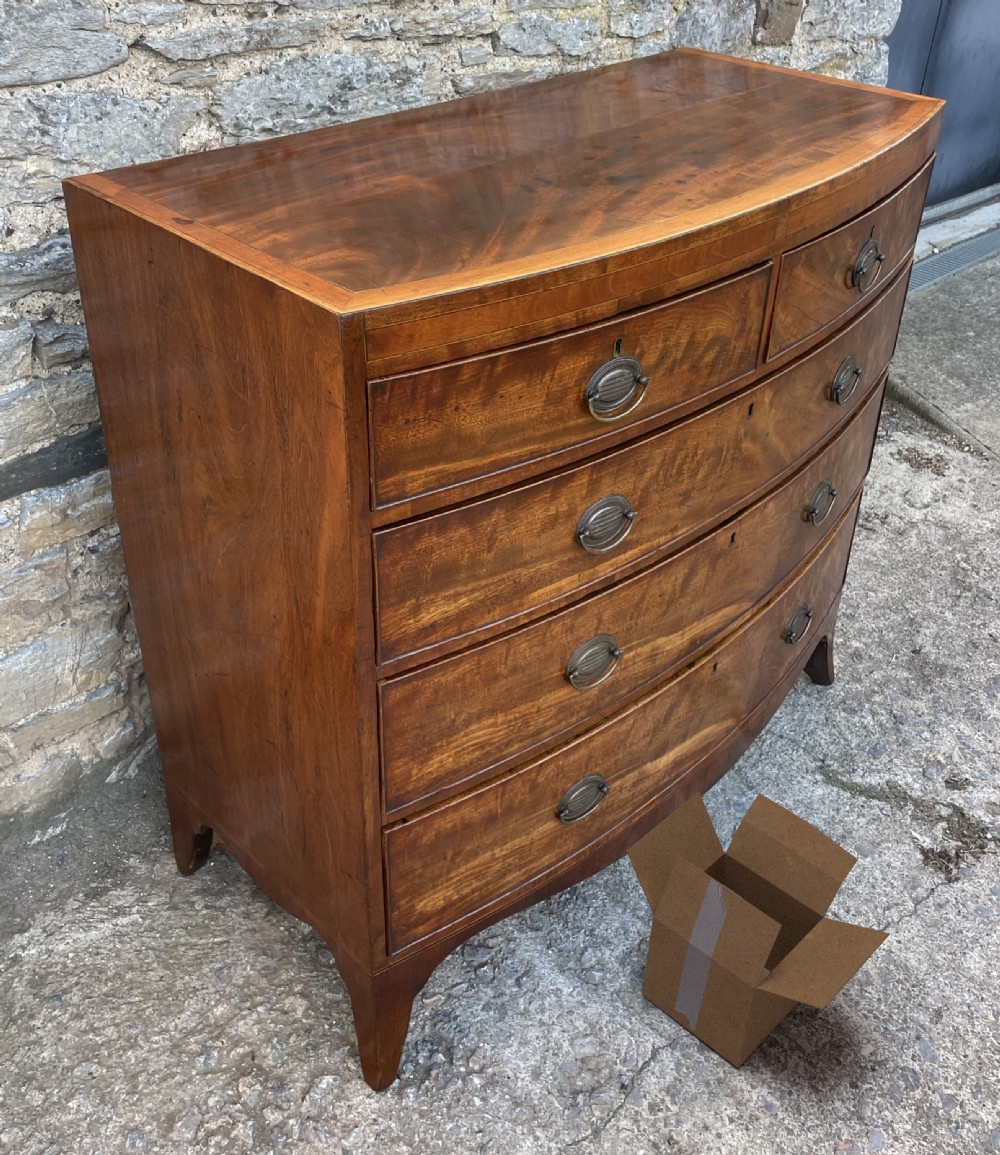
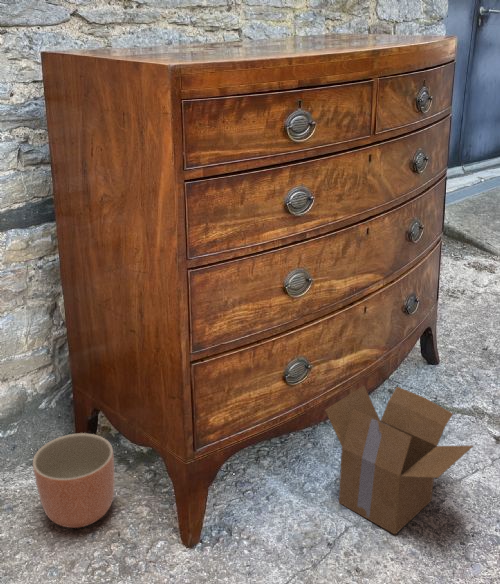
planter: none [95,874,242,1047] -> present [33,433,115,528]

